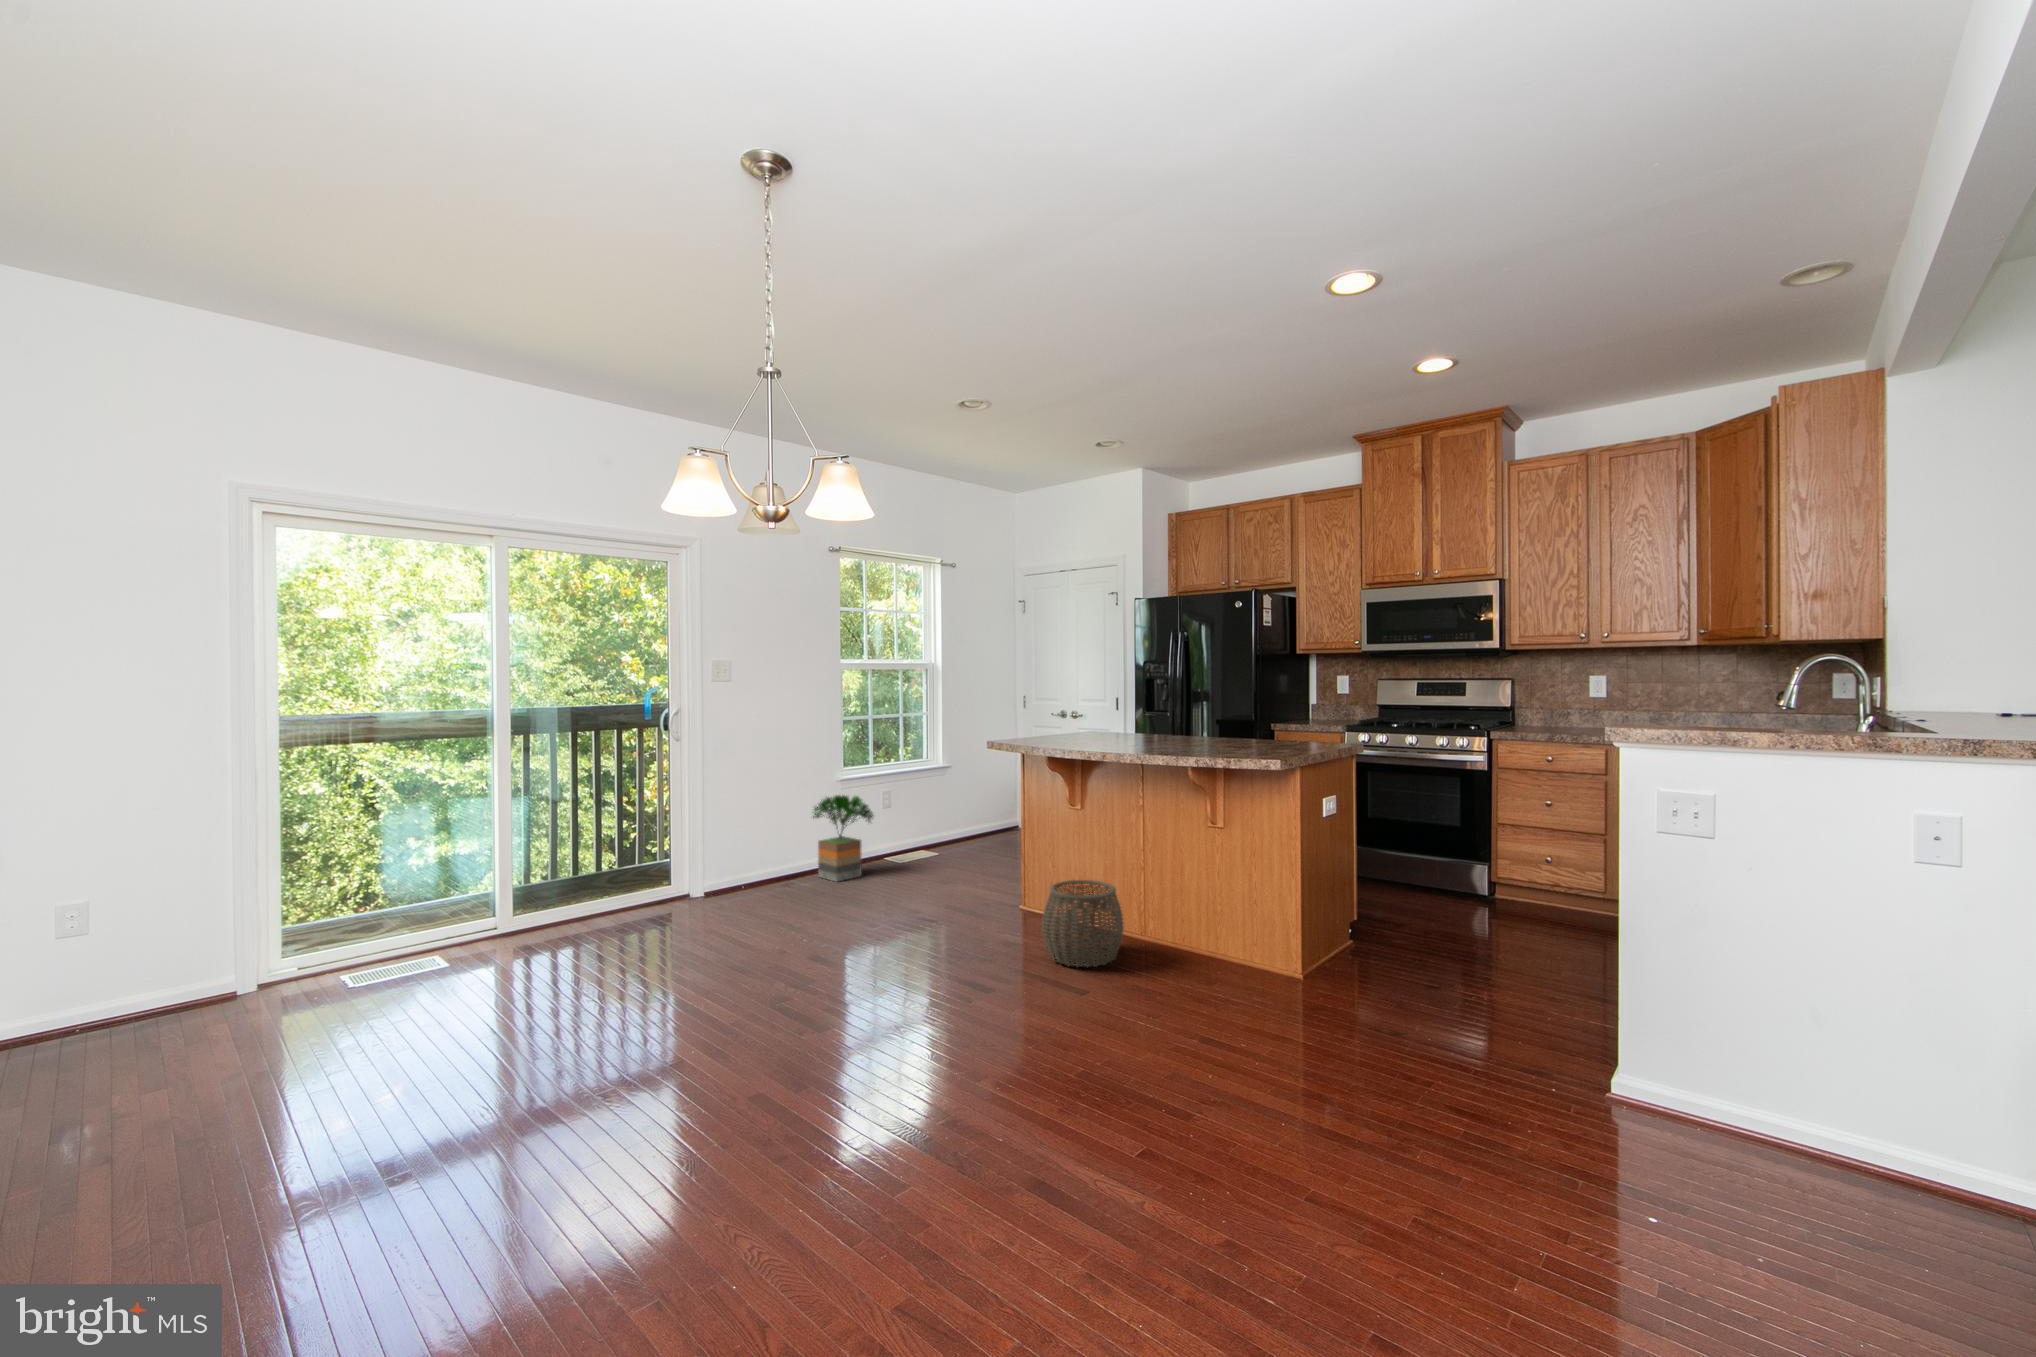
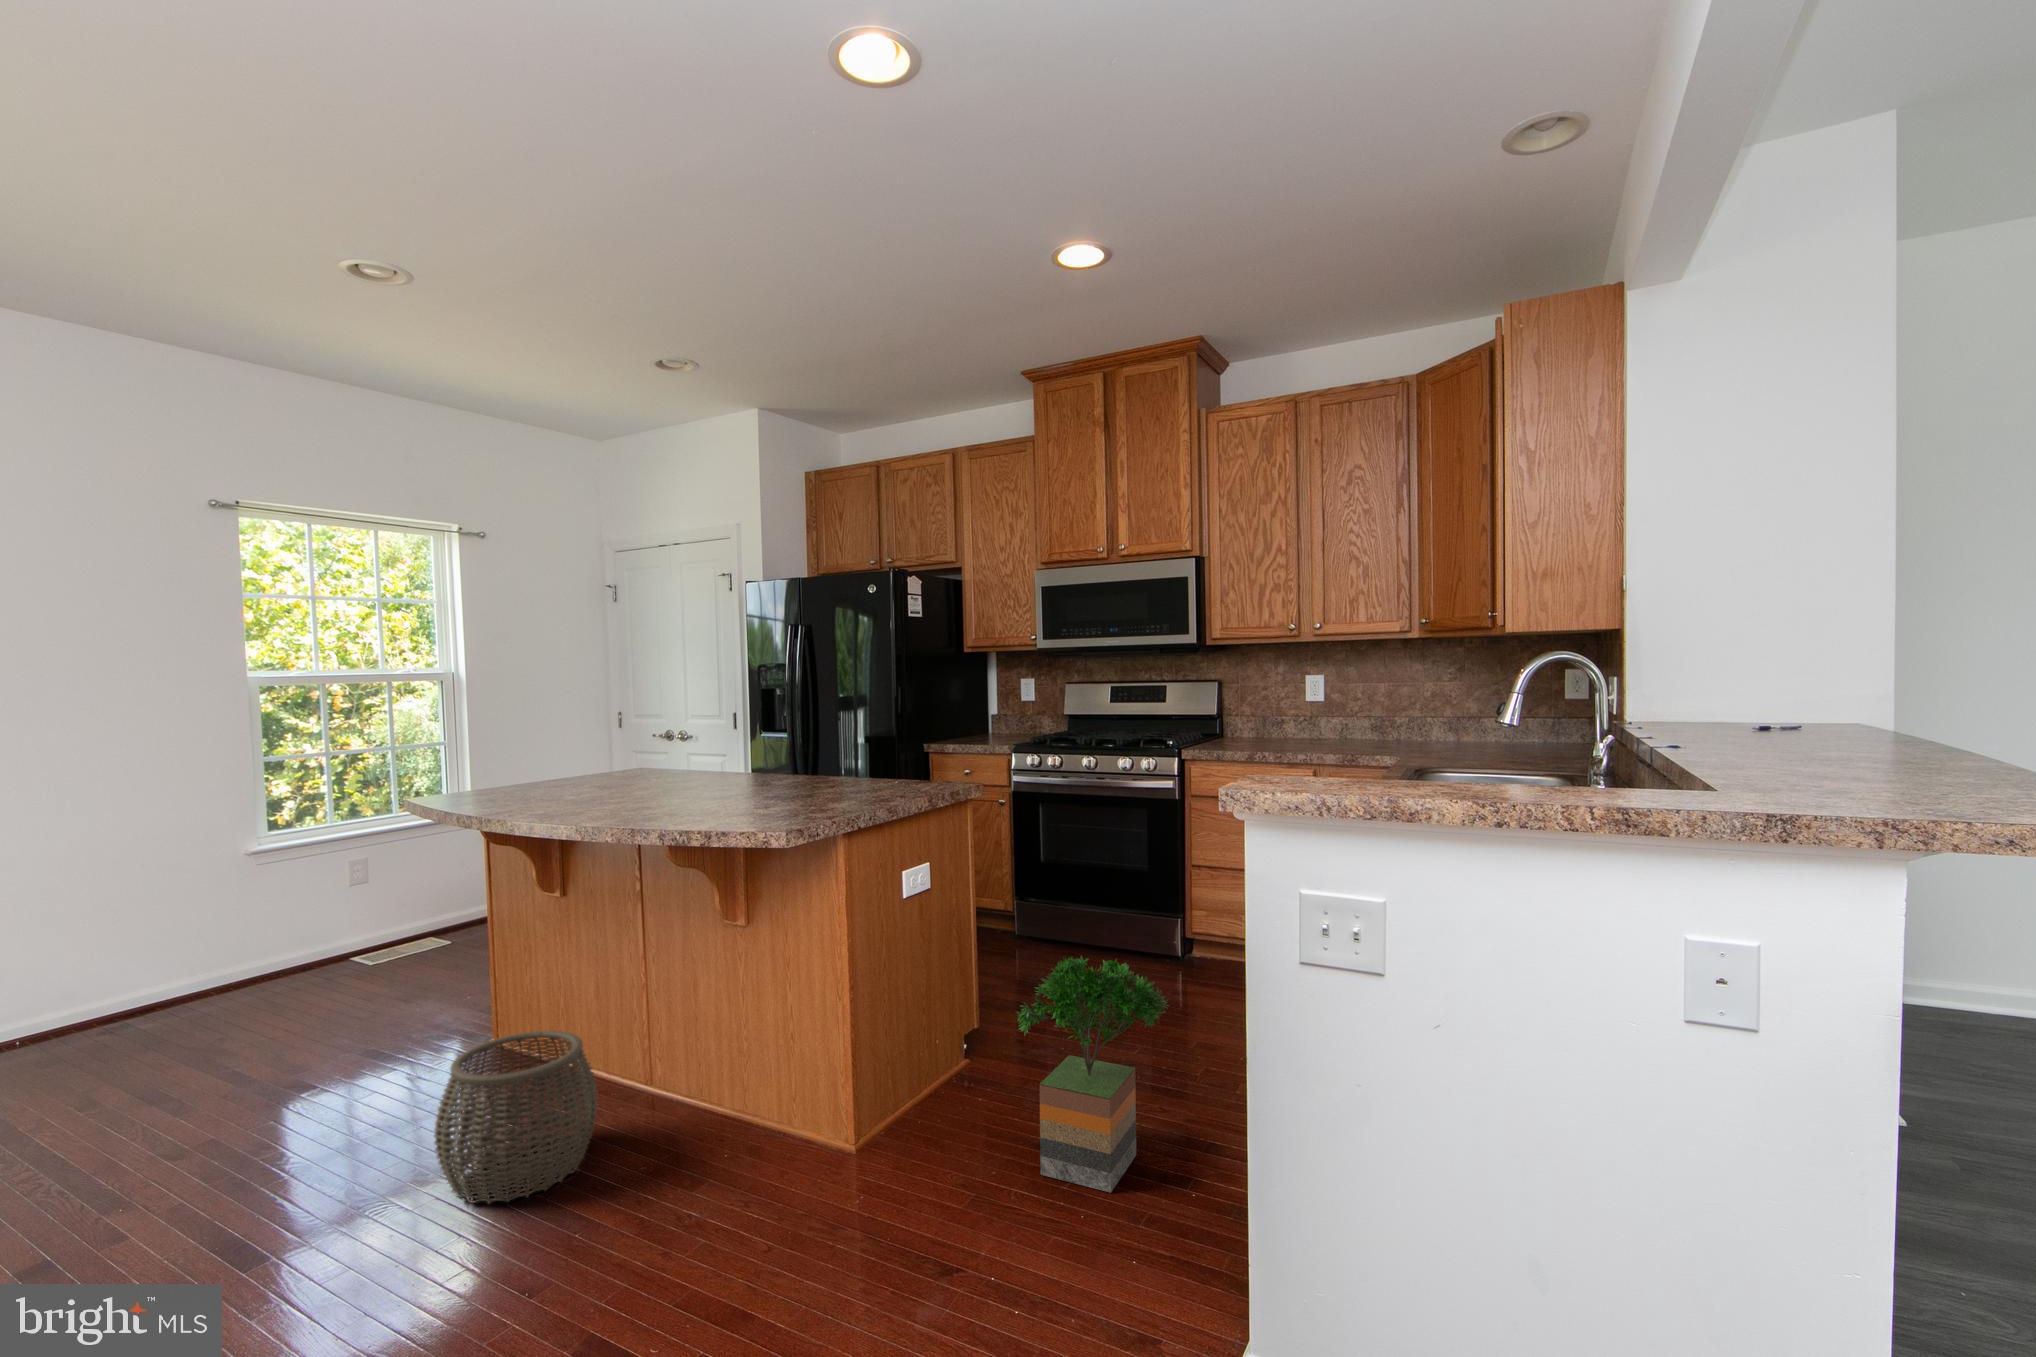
potted tree: present [813,795,873,882] -> present [1017,956,1169,1193]

